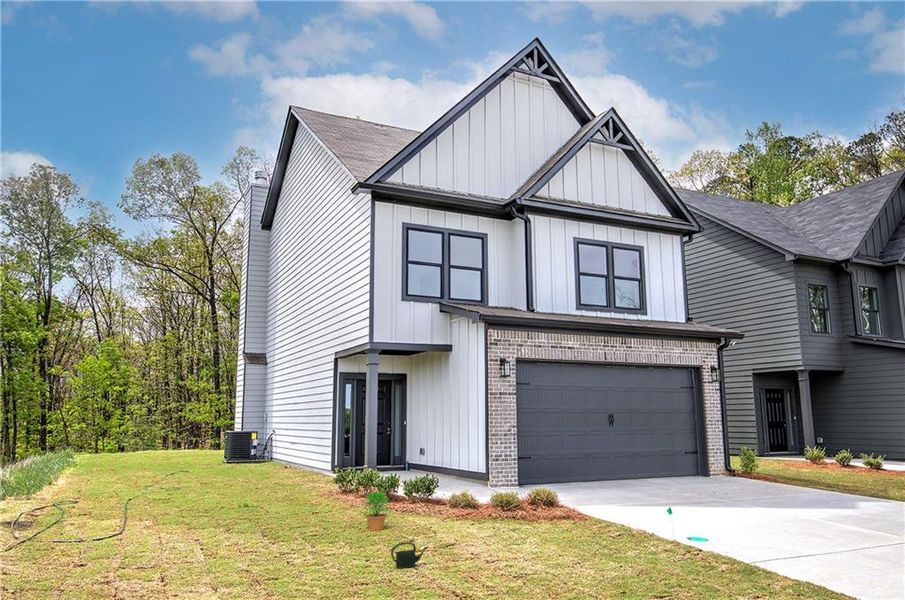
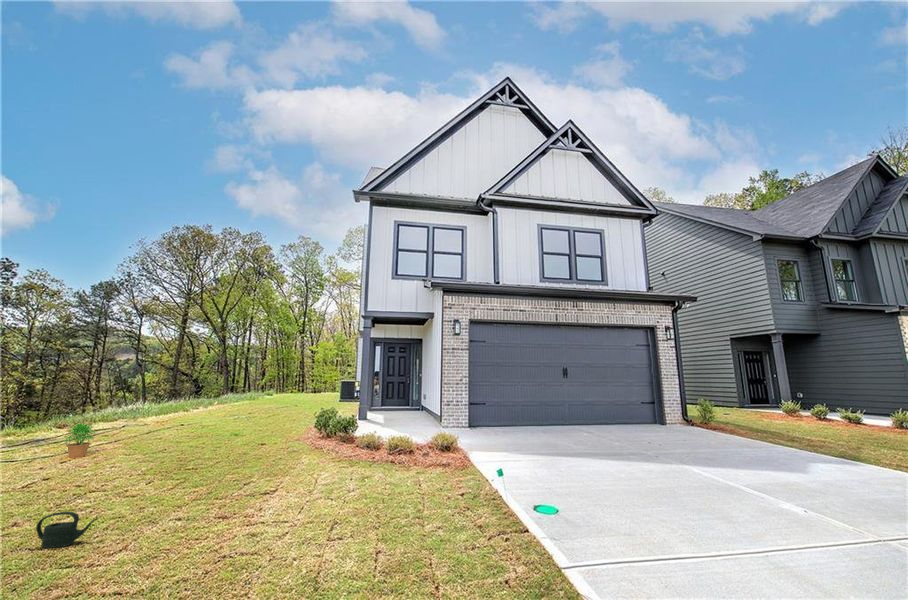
potted plant: present [364,491,389,531] -> present [65,423,95,458]

